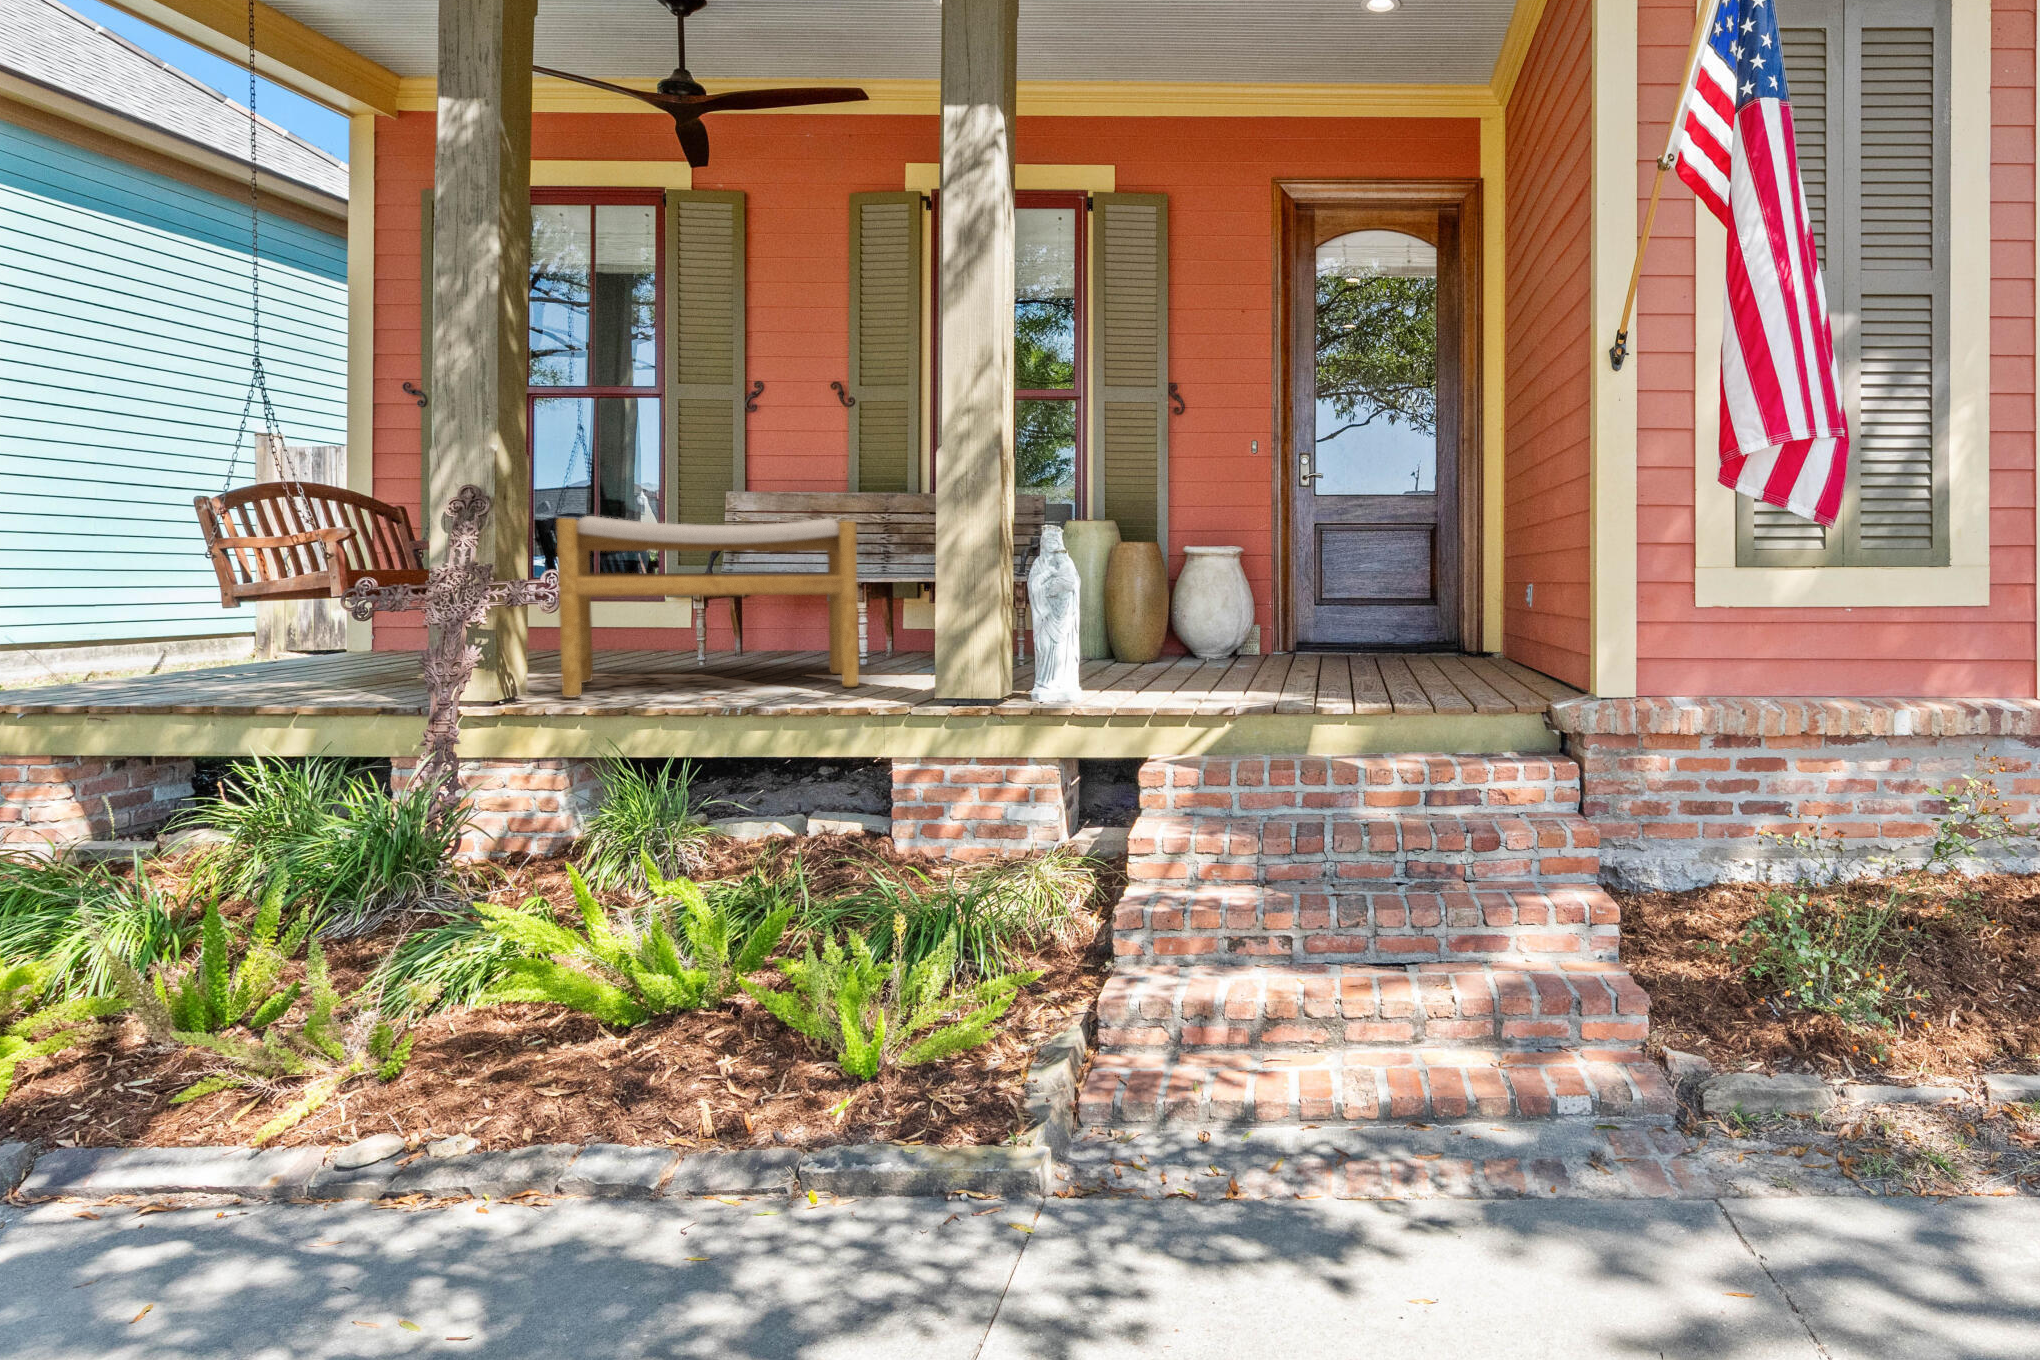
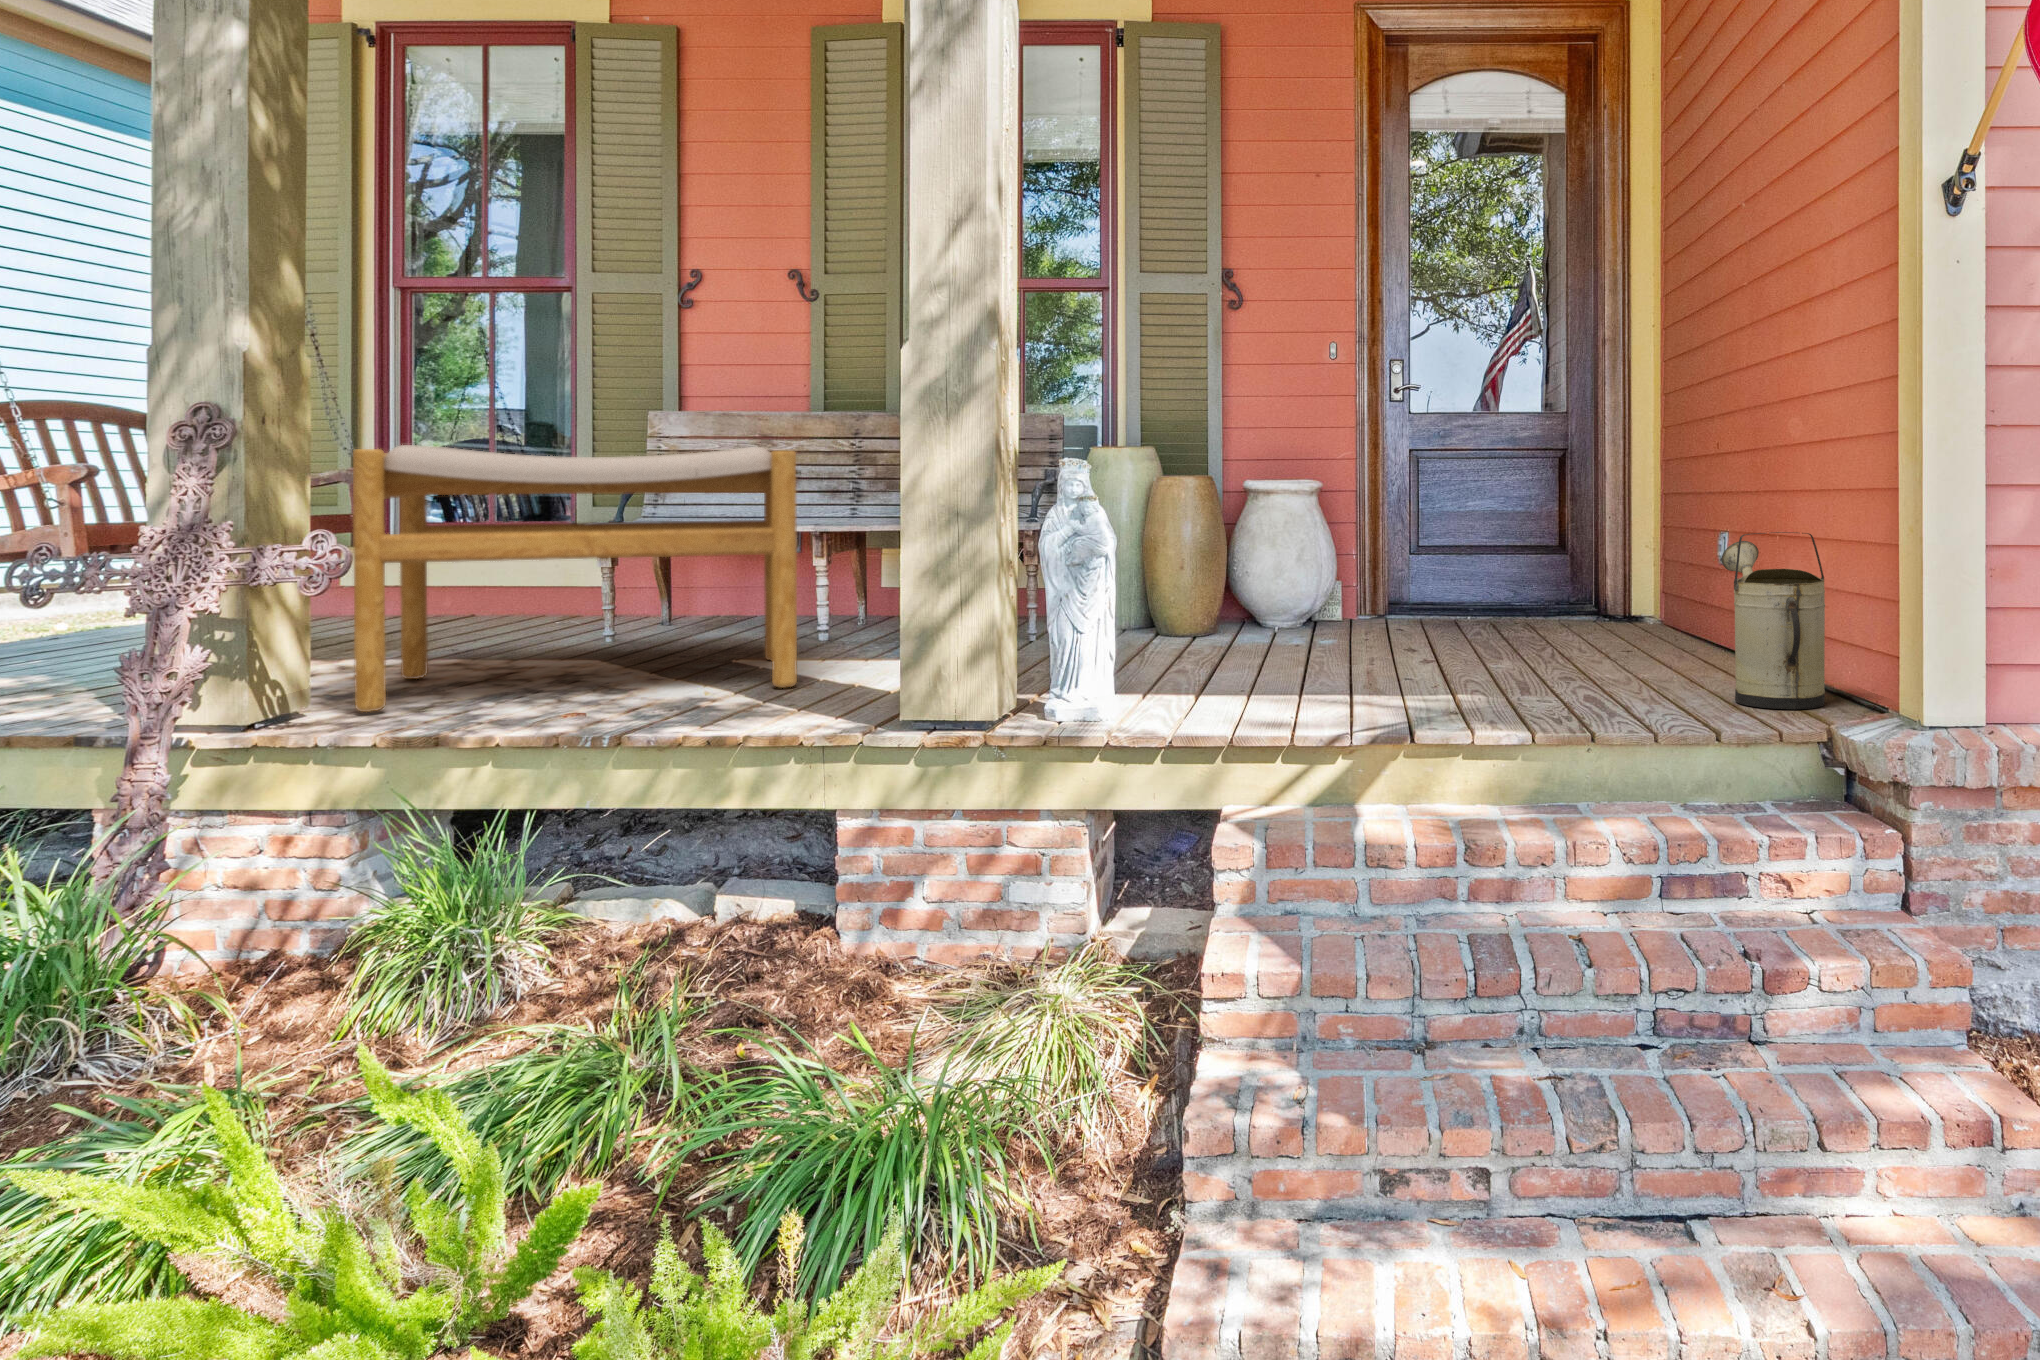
watering can: none [1502,580,1561,698] -> present [1721,532,1825,709]

